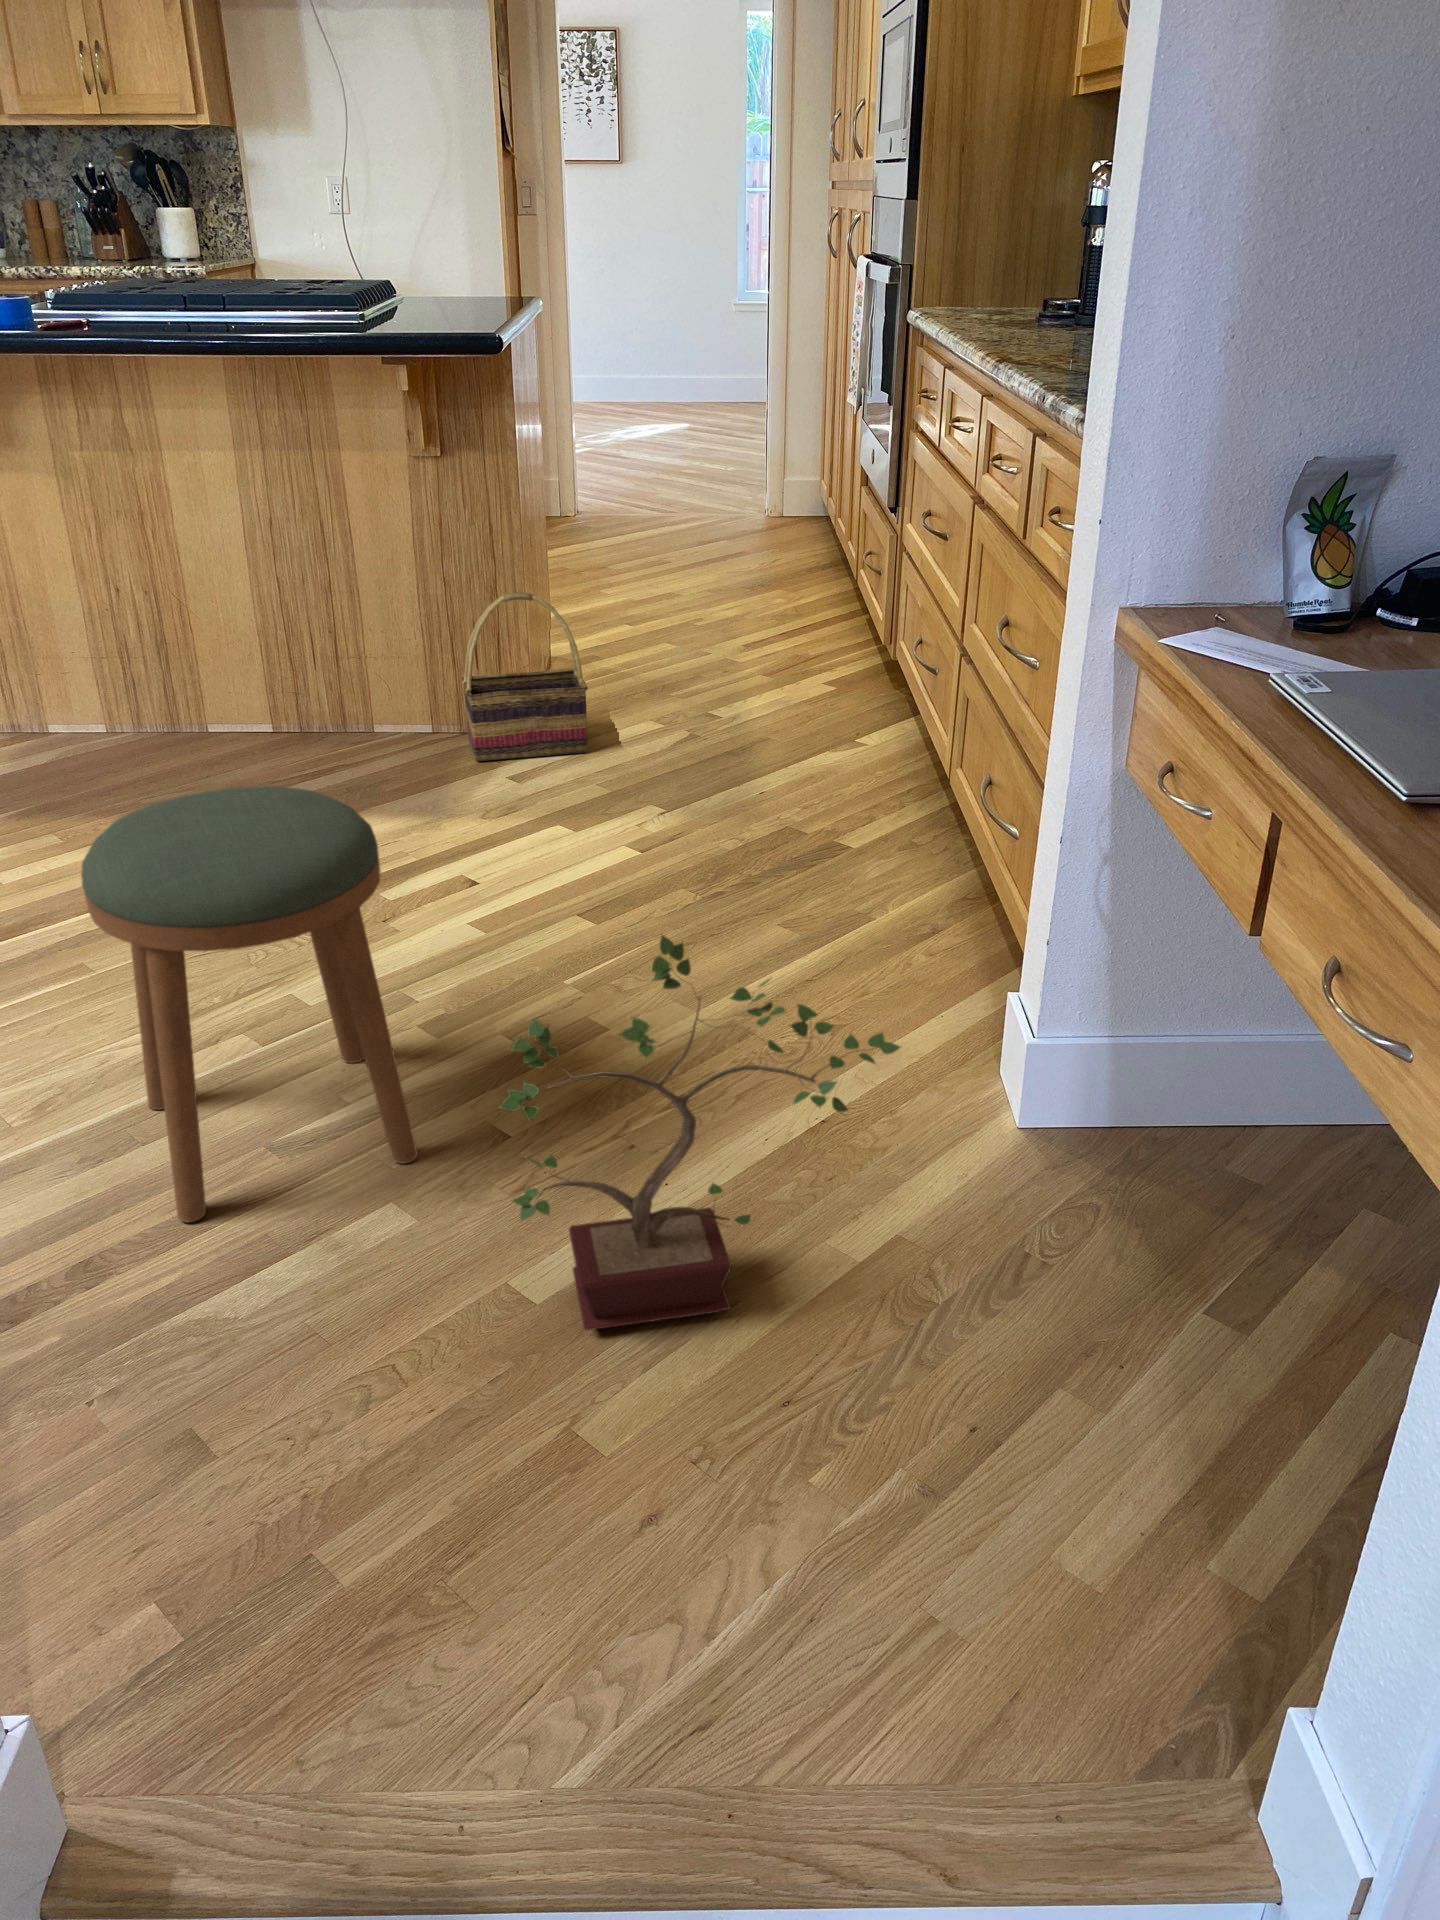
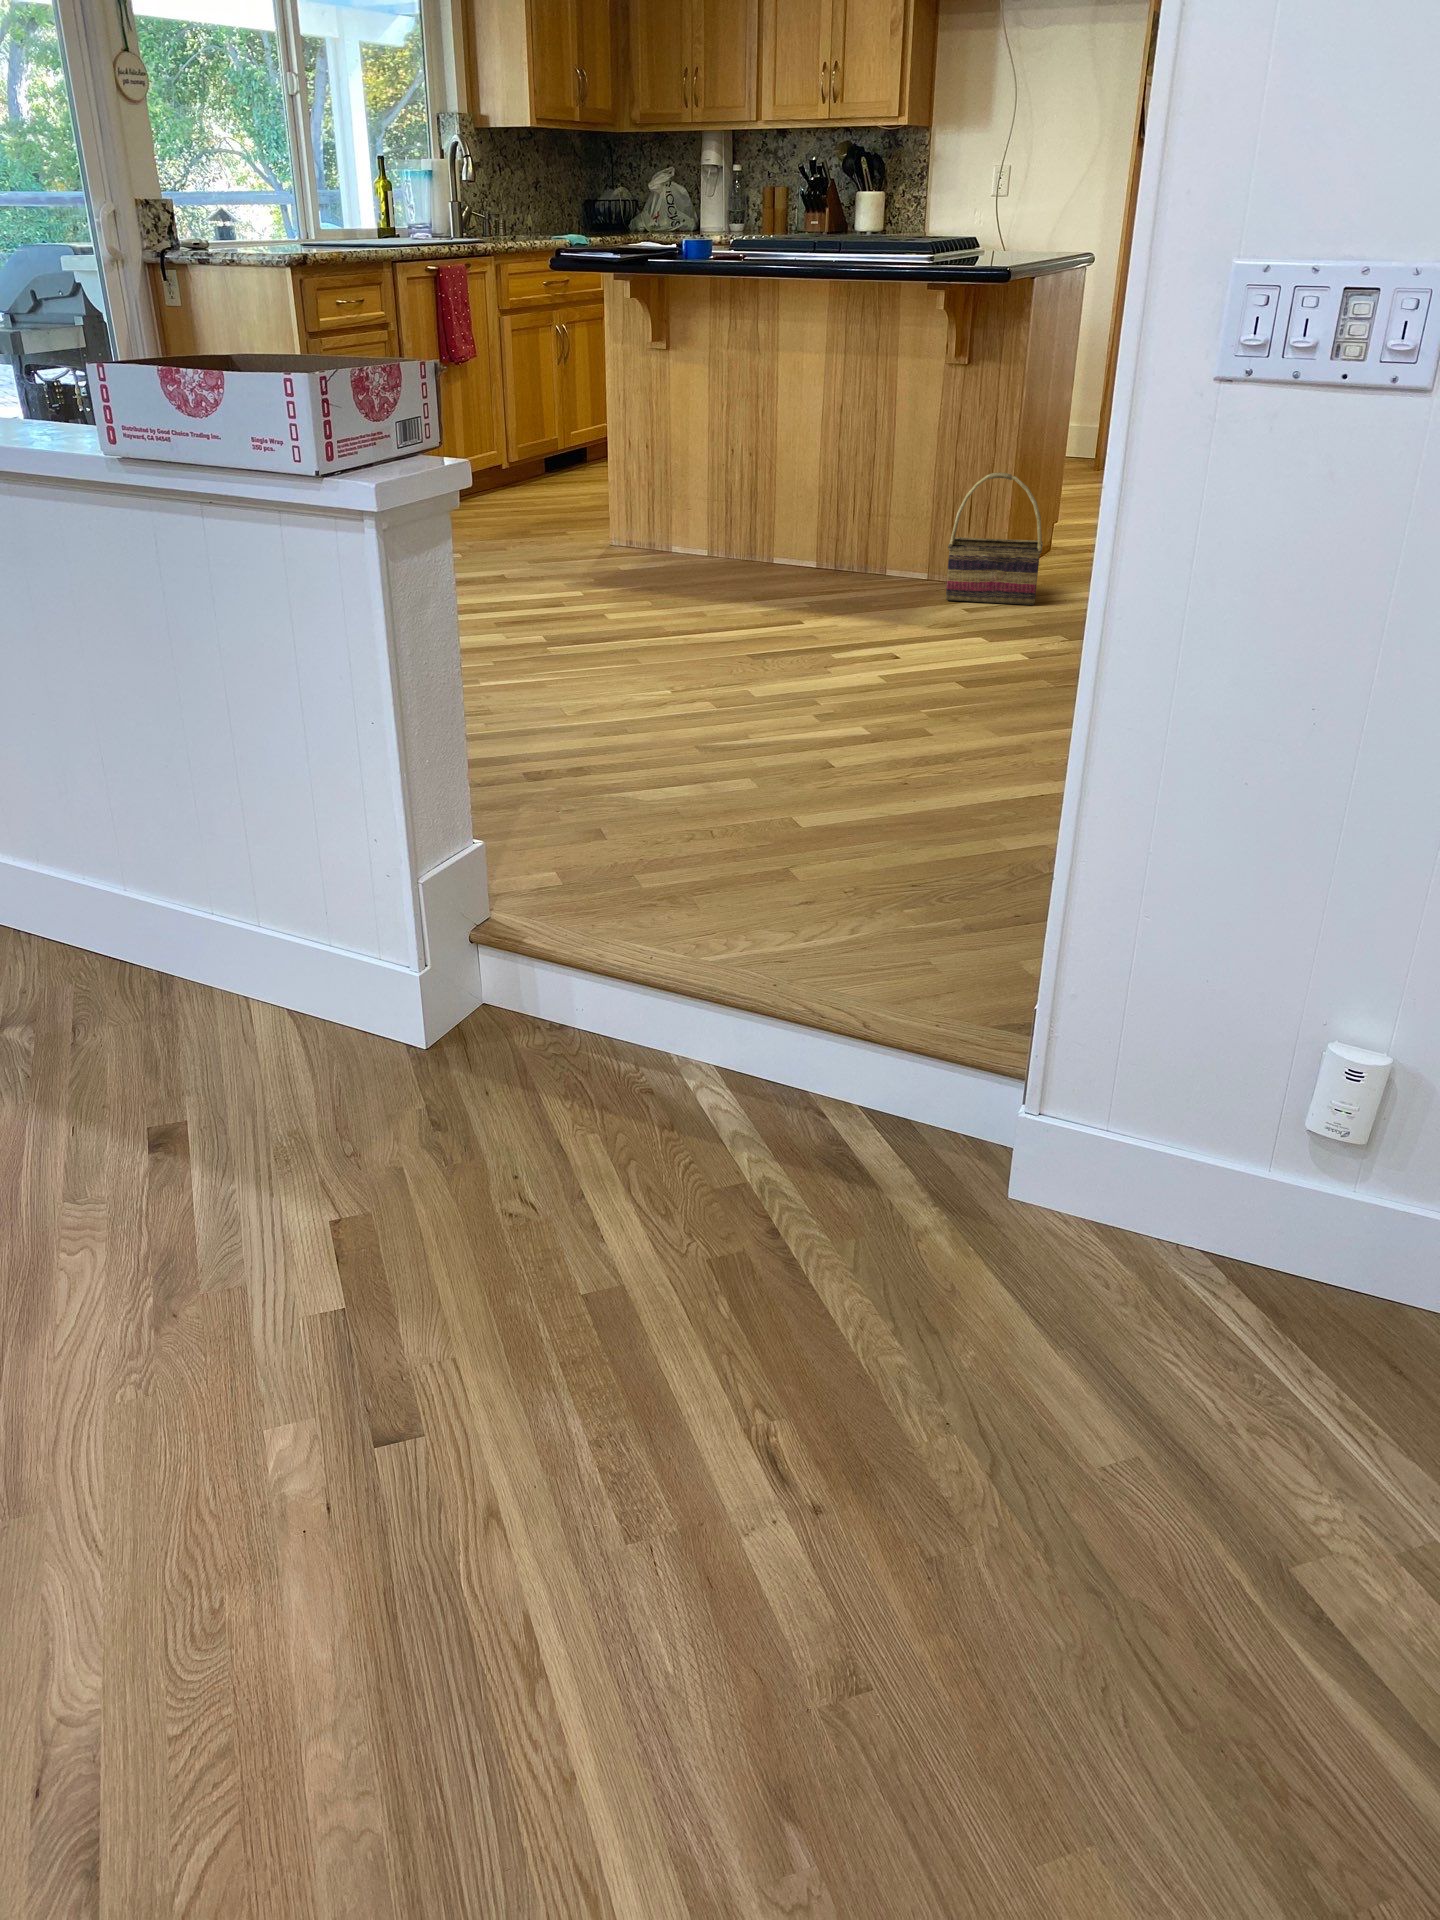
stool: present [81,786,418,1222] -> none [623,522,789,764]
potted plant: present [499,935,900,1330] -> none [785,587,1023,846]

